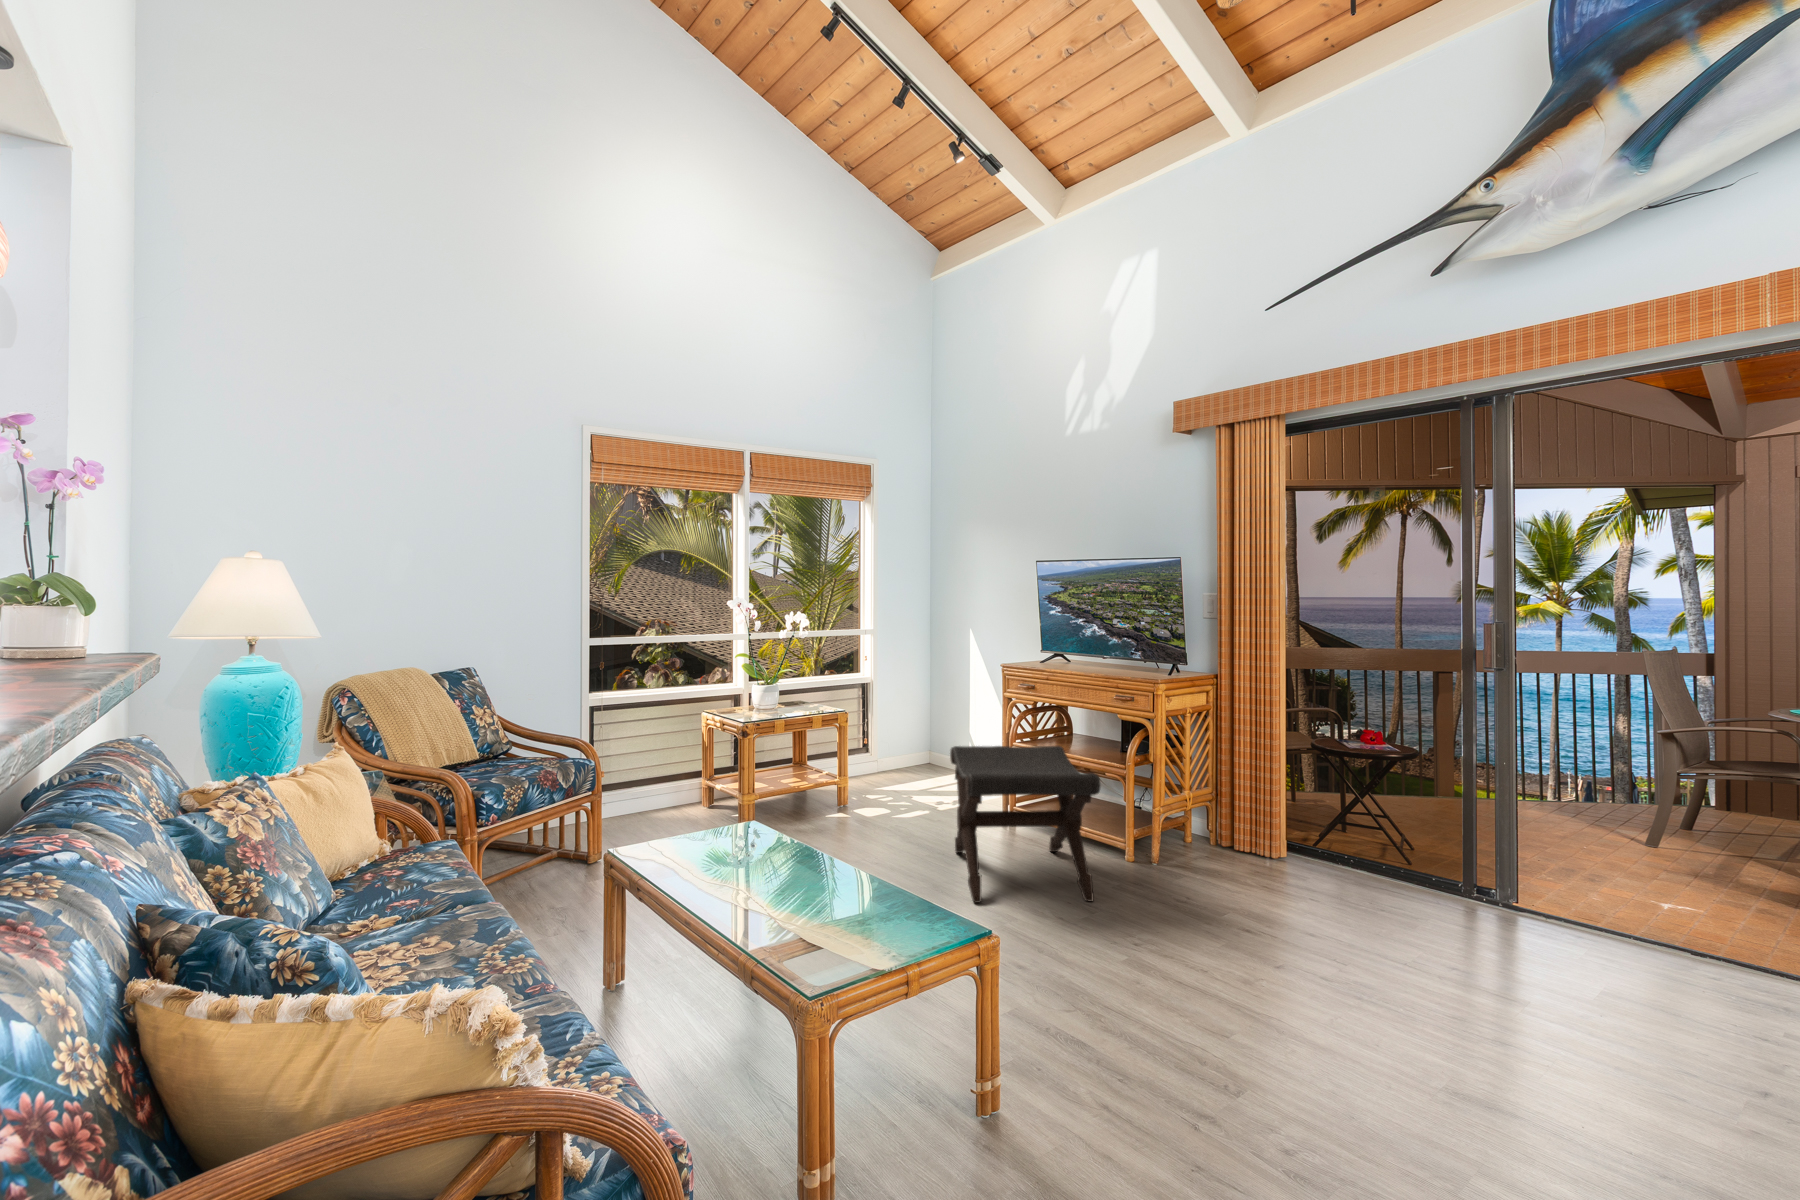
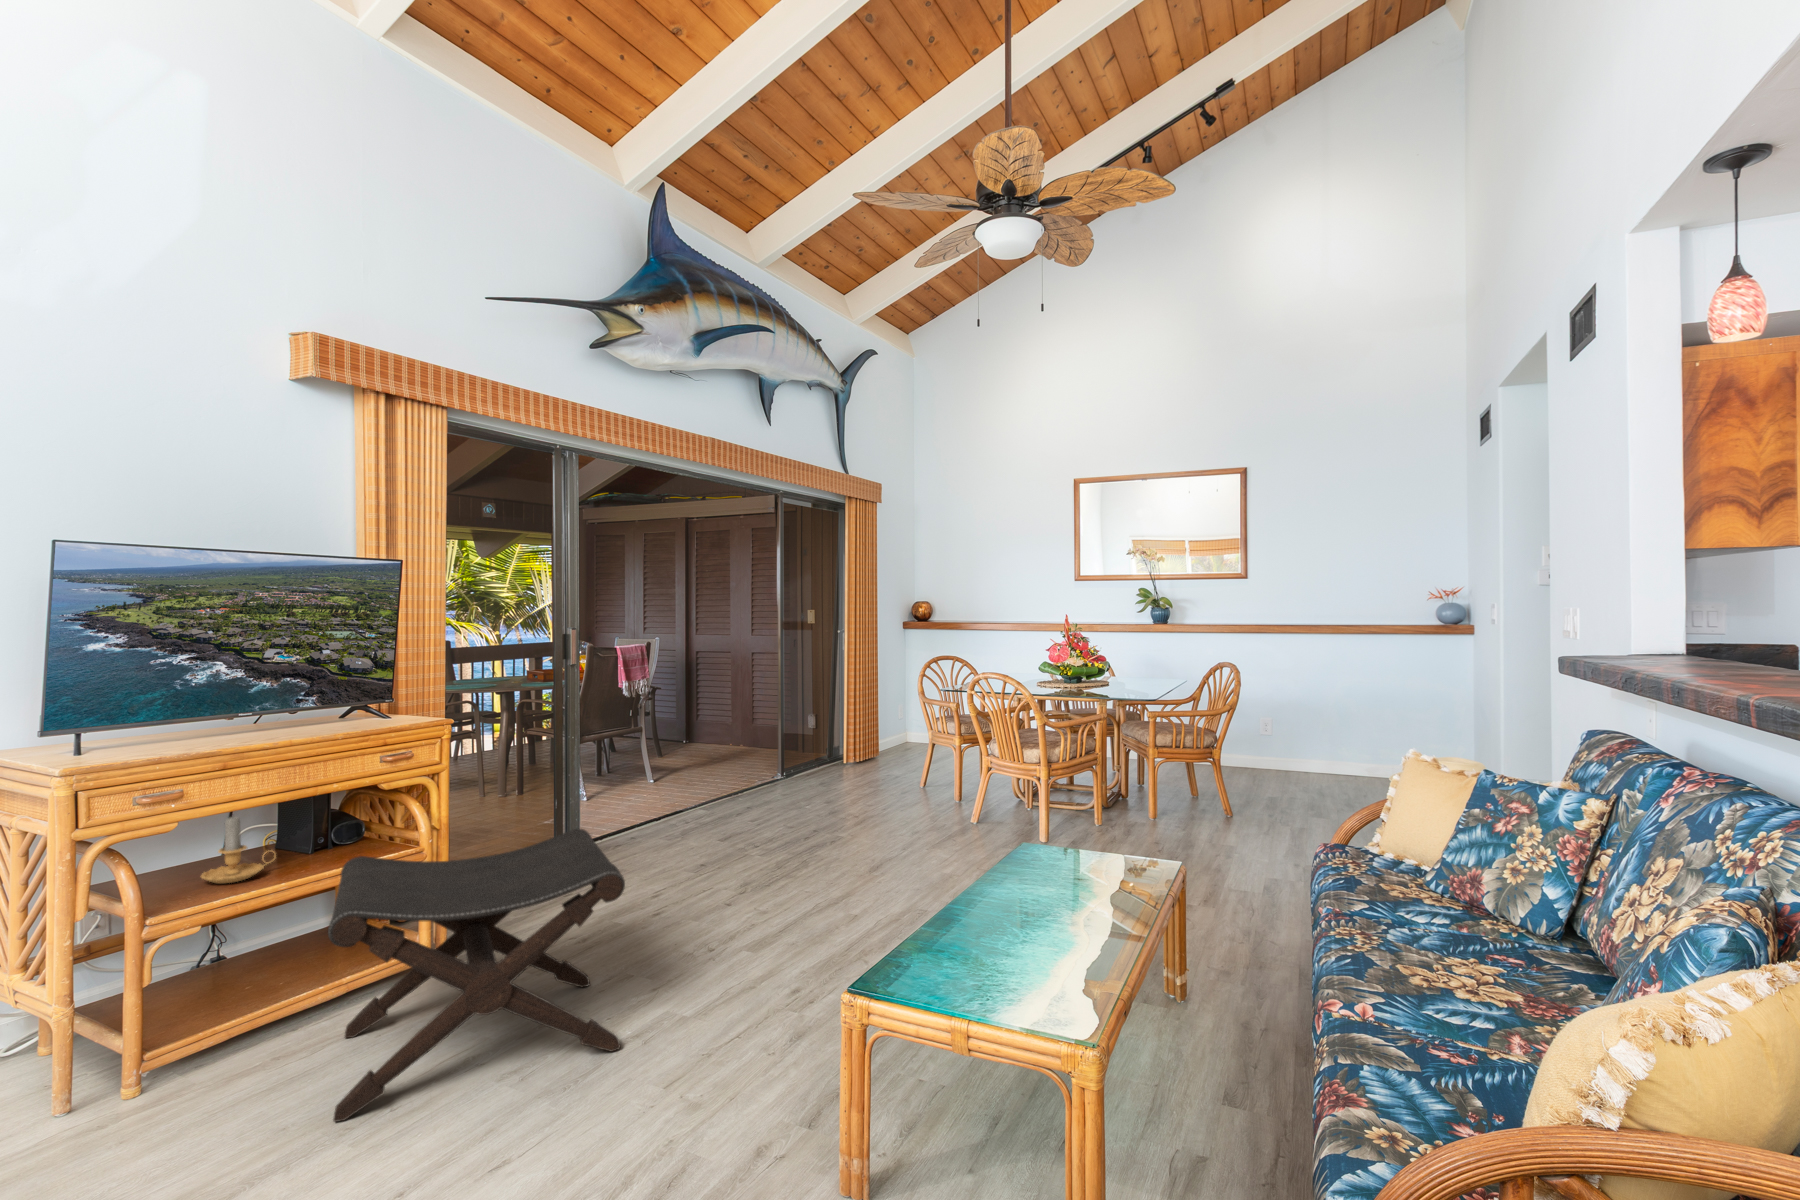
candle: none [1070,711,1099,749] -> present [201,817,275,884]

